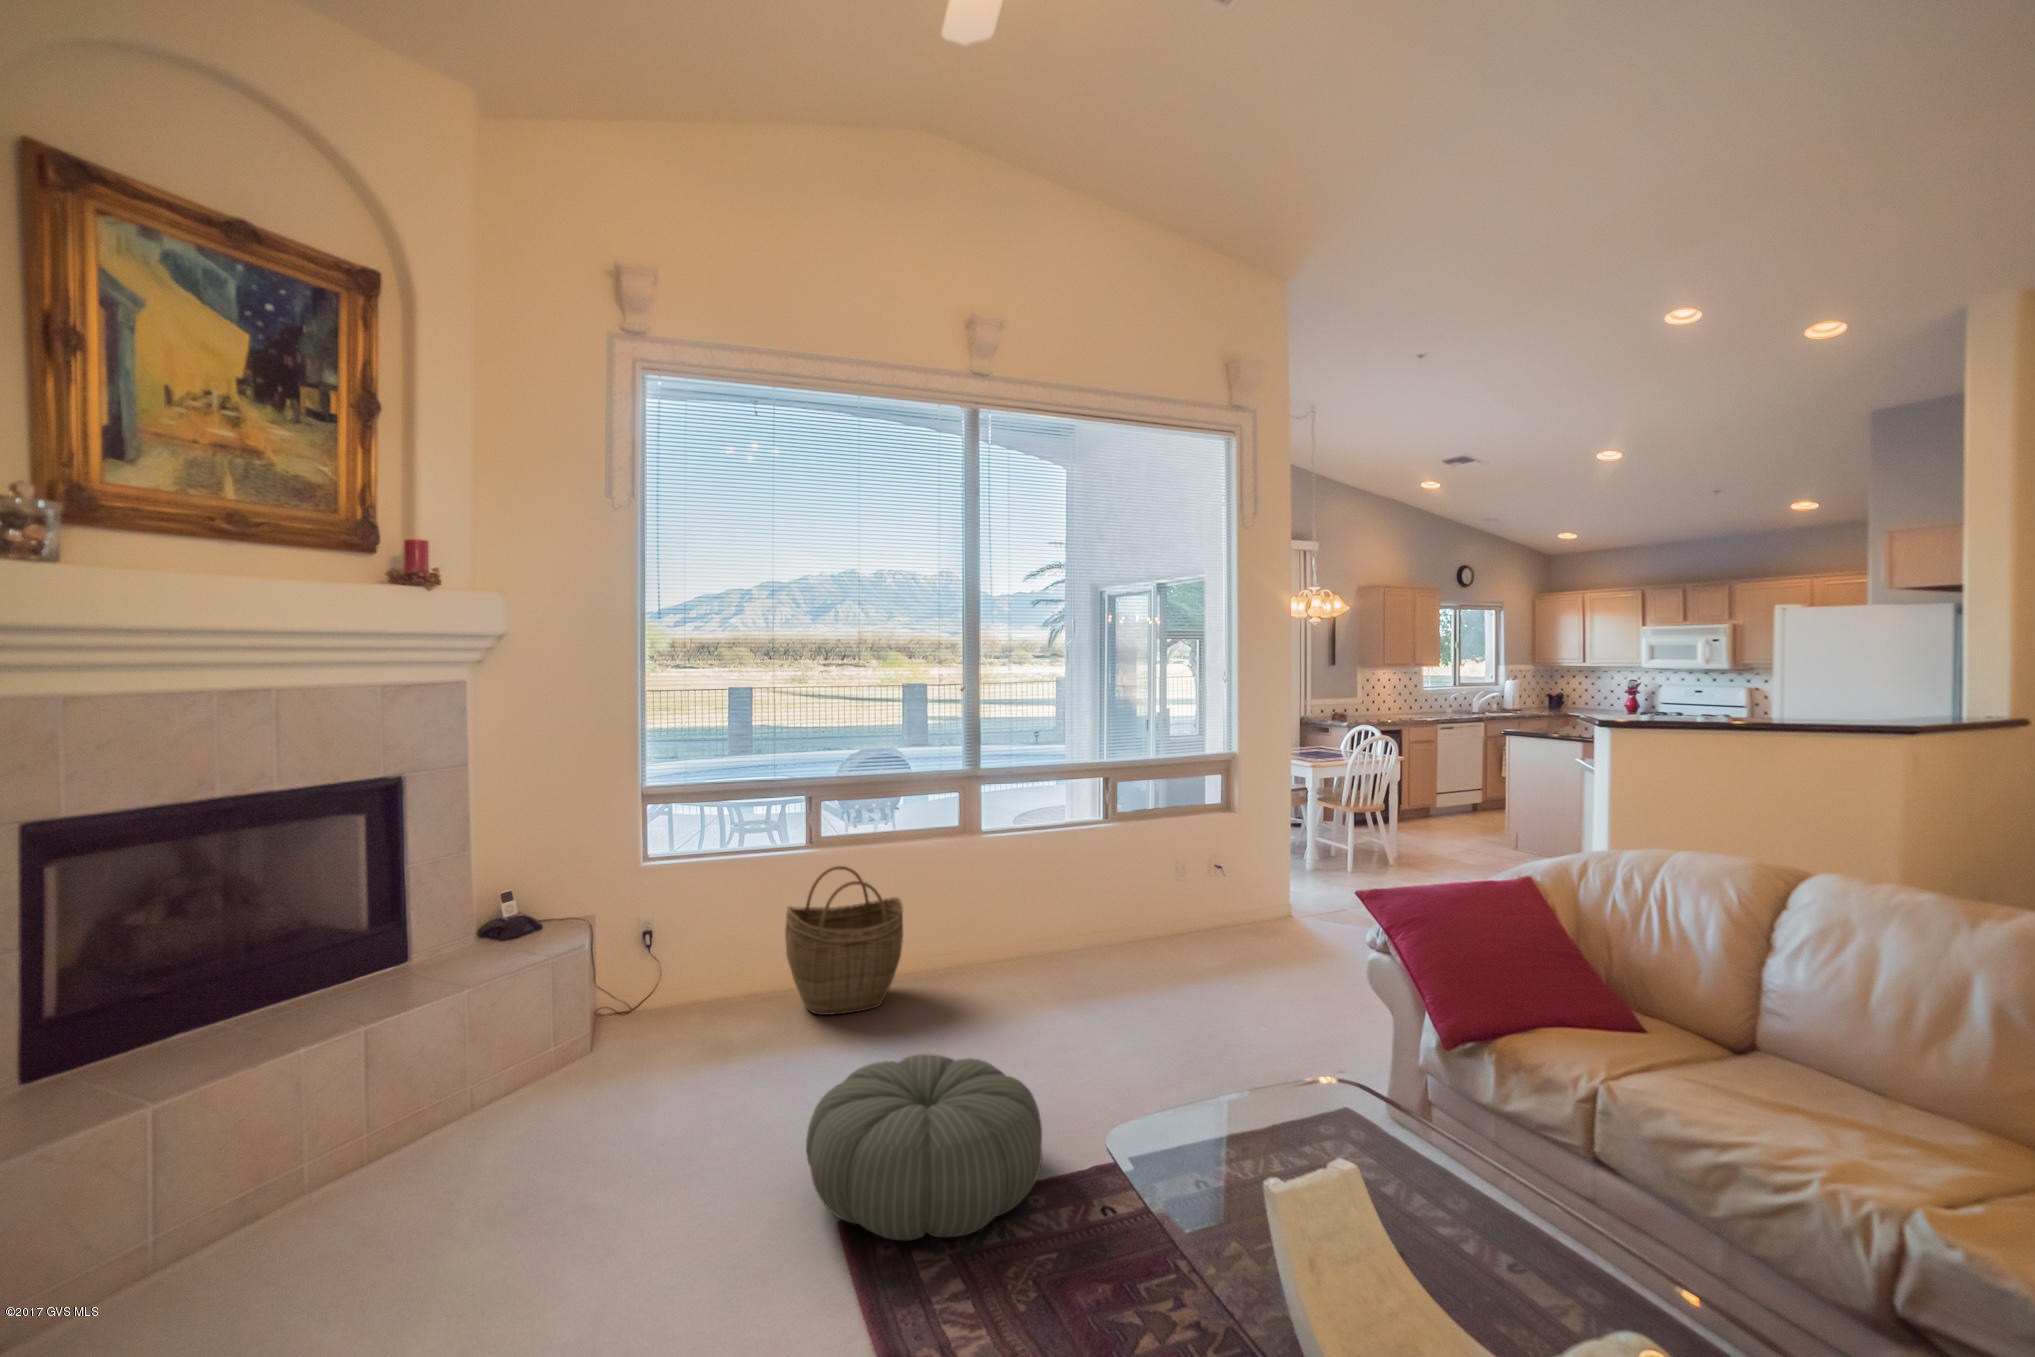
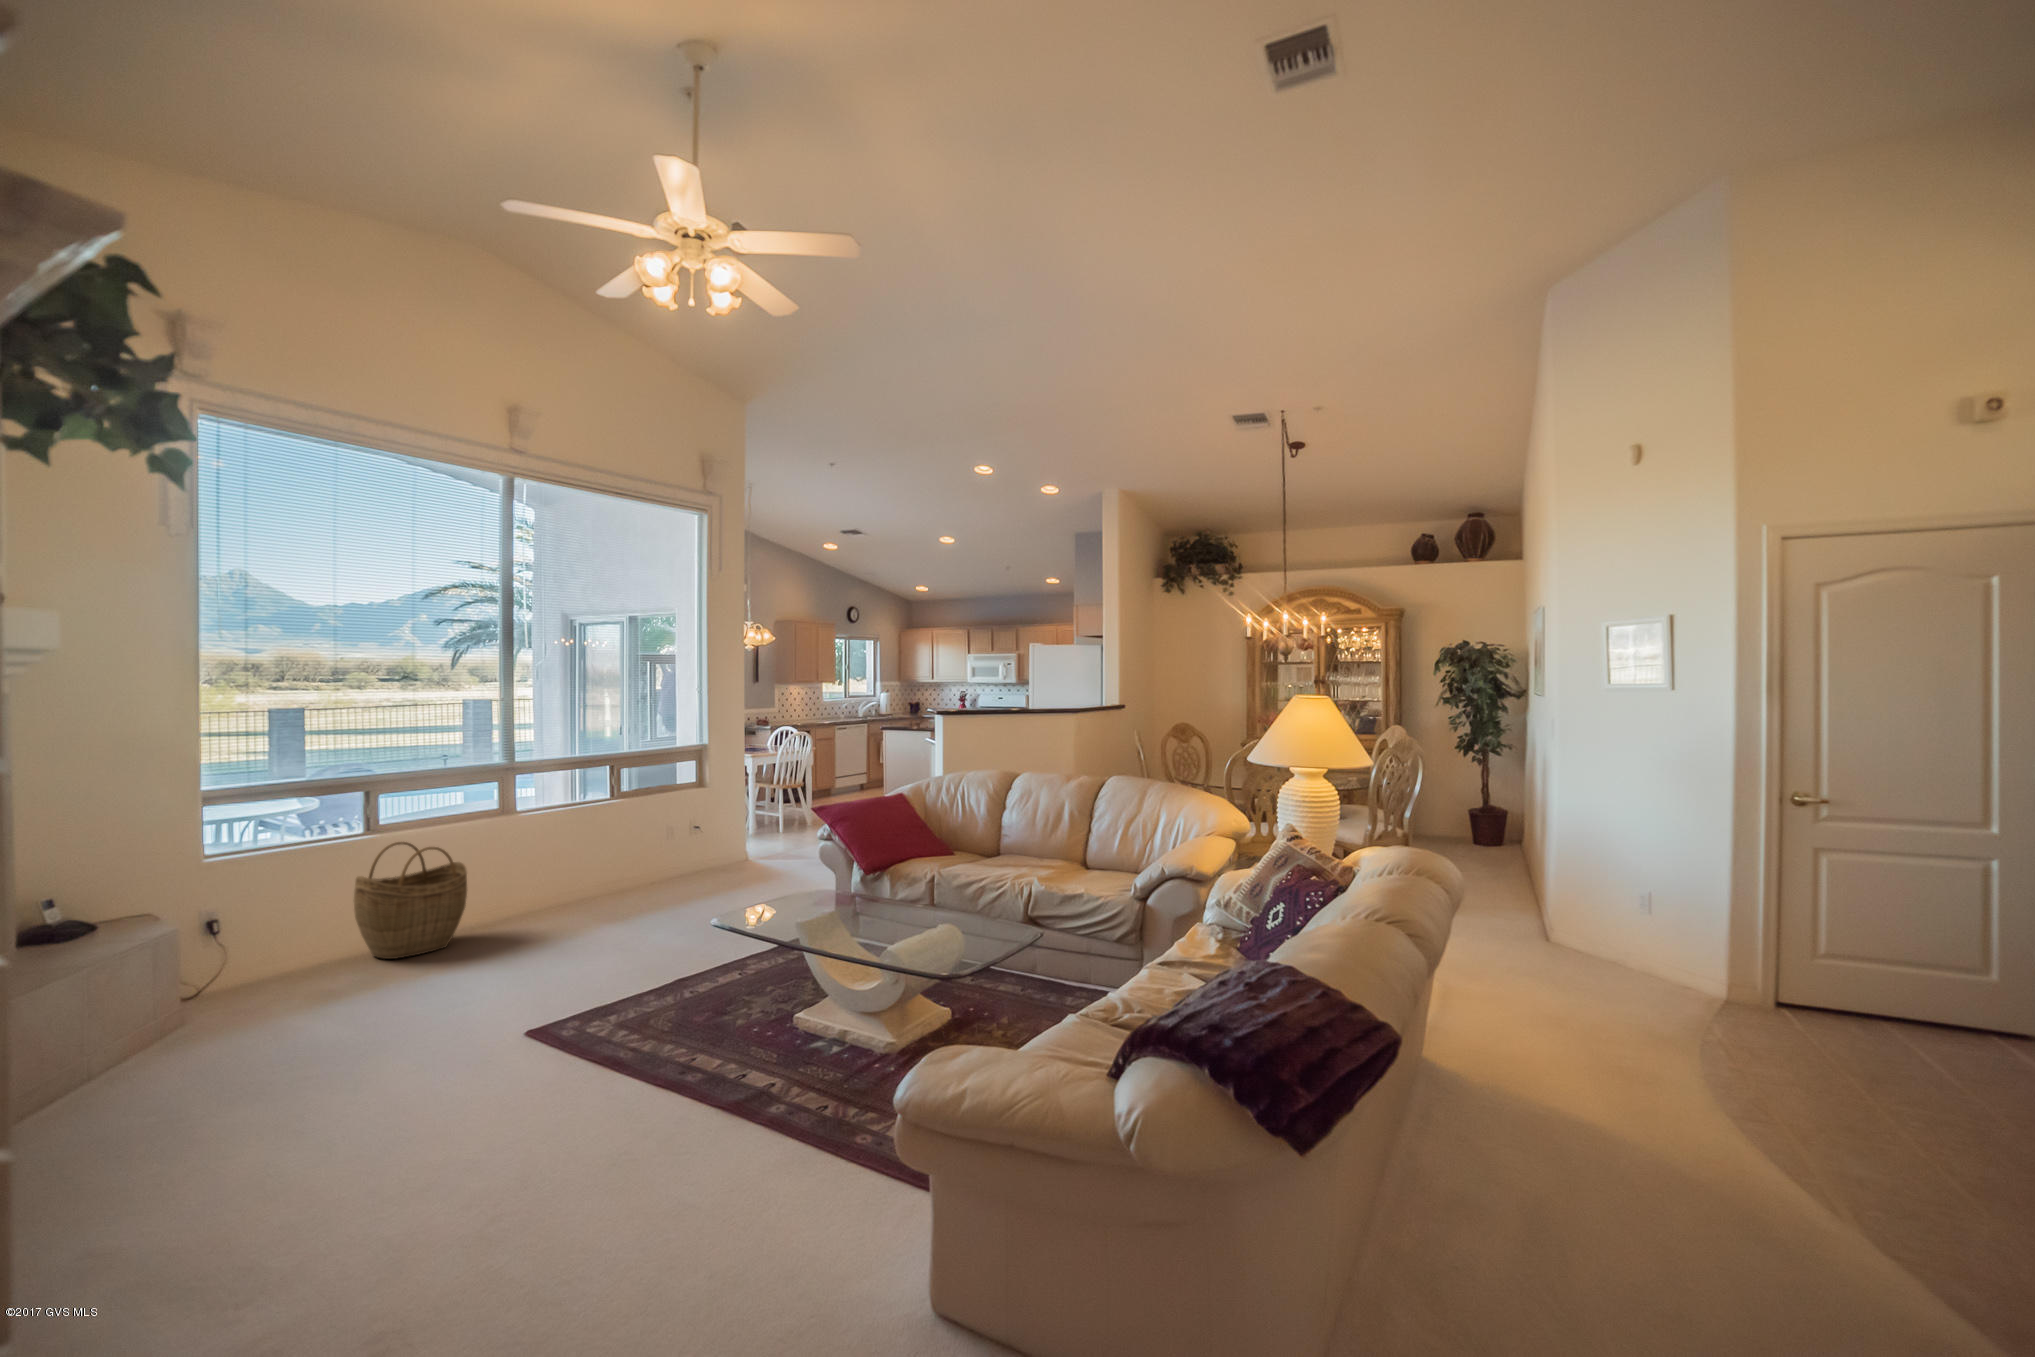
pouf: present [806,1054,1042,1240] -> none [475,931,645,1027]

